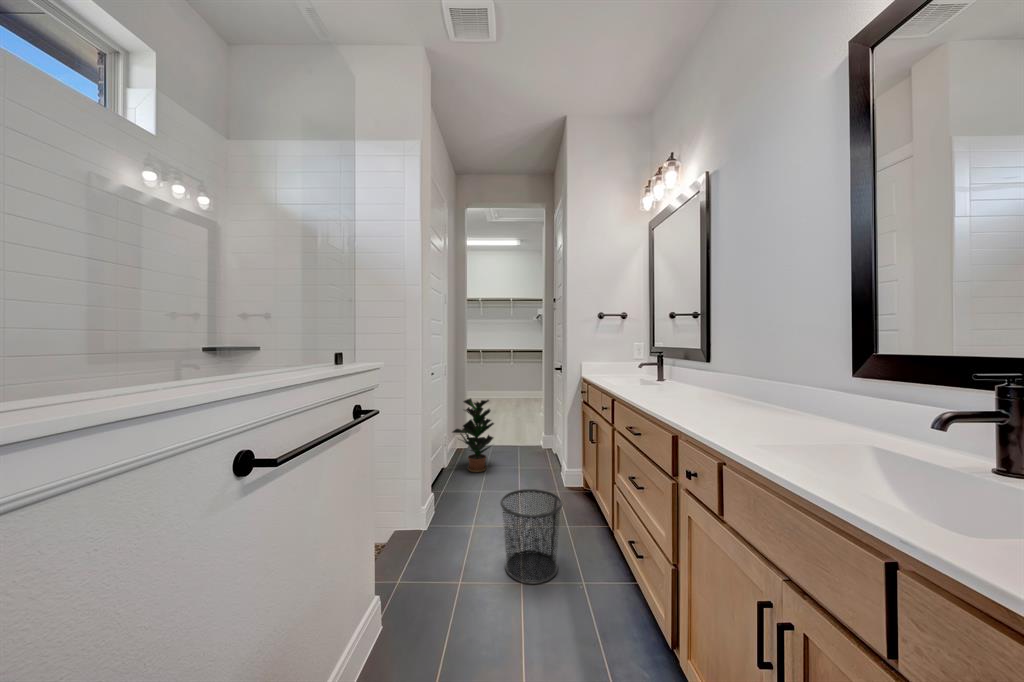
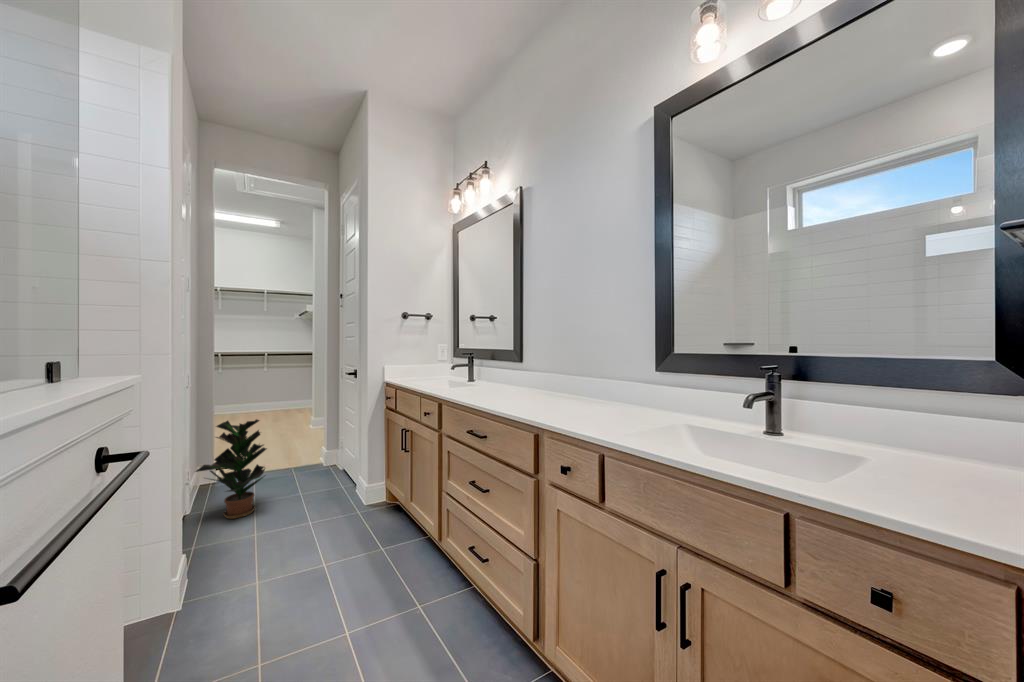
waste bin: present [500,489,563,583] -> none [313,520,395,642]

